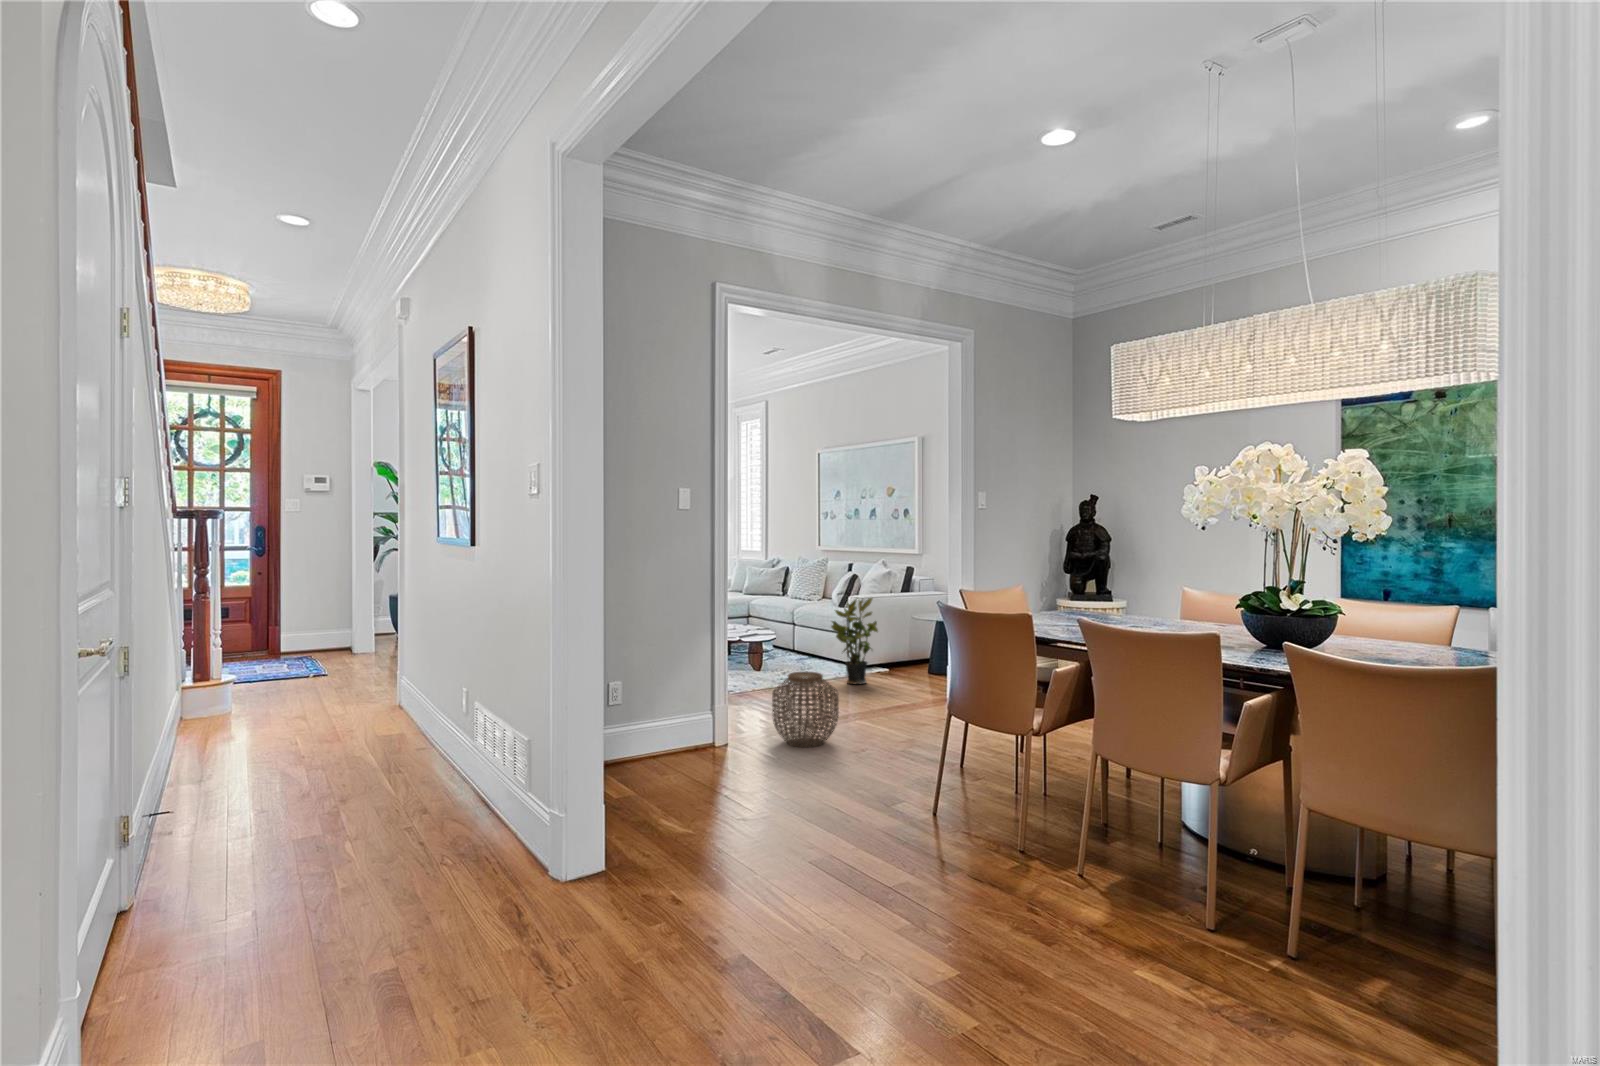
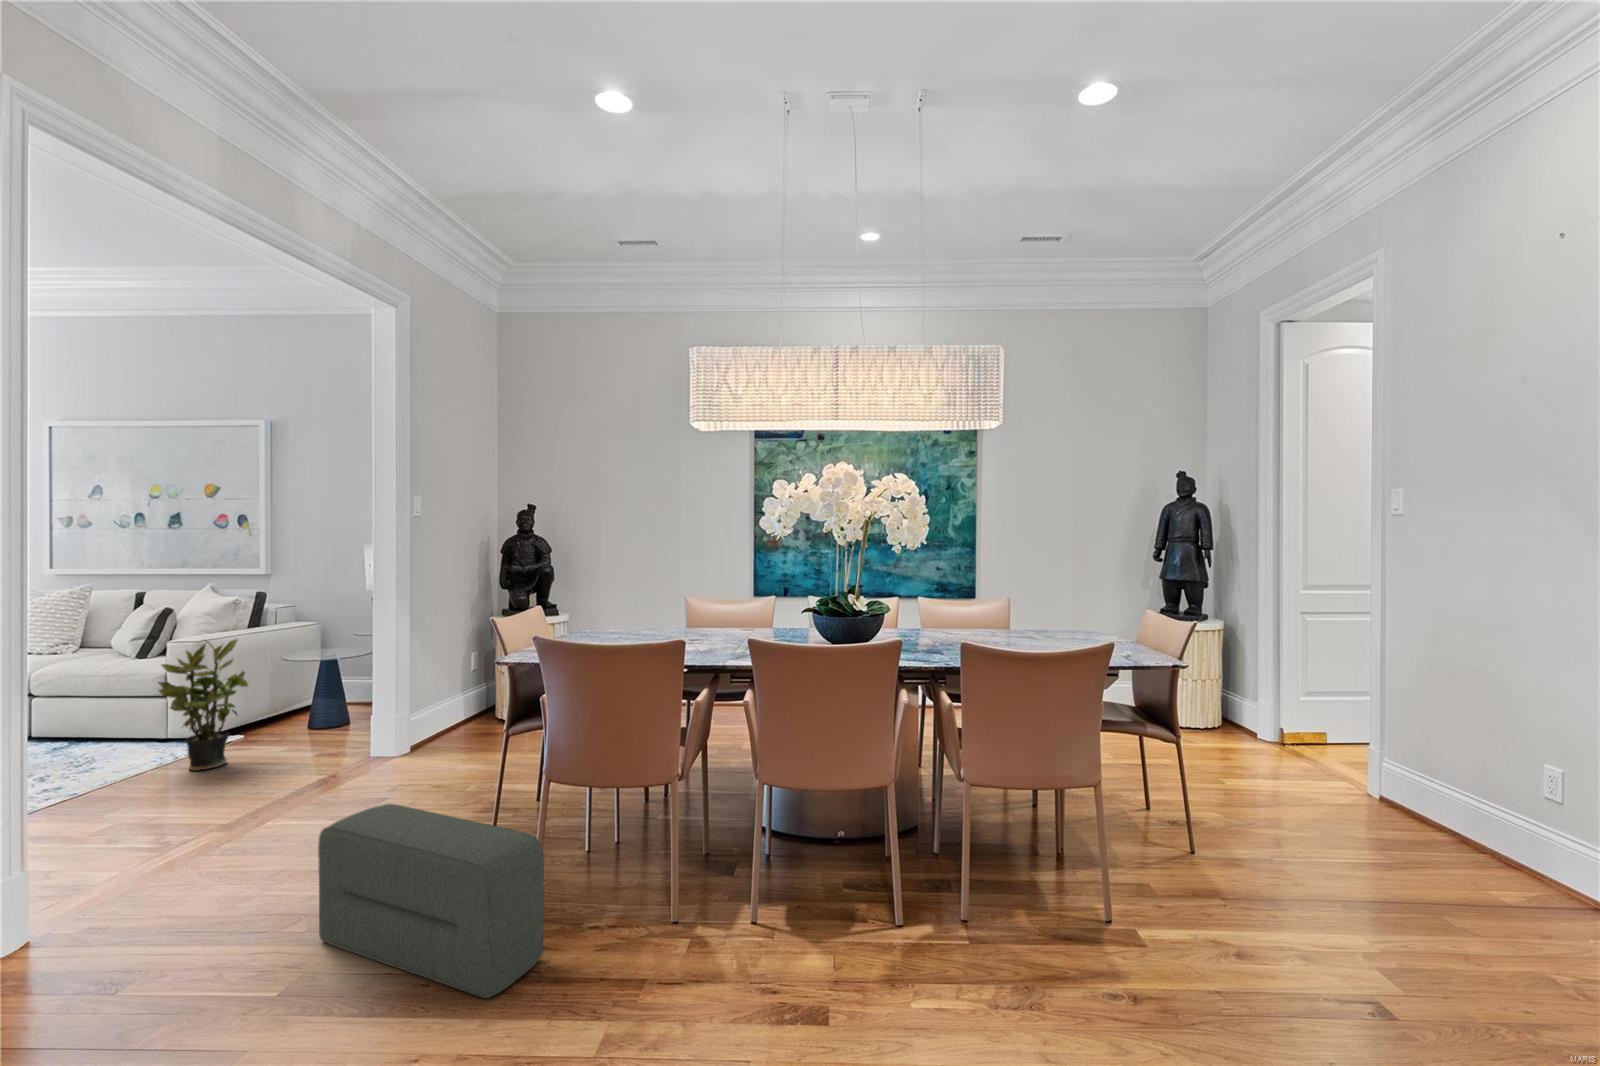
woven basket: present [772,672,839,747] -> none [124,779,277,925]
pouf: none [835,700,922,817] -> present [318,804,544,998]

